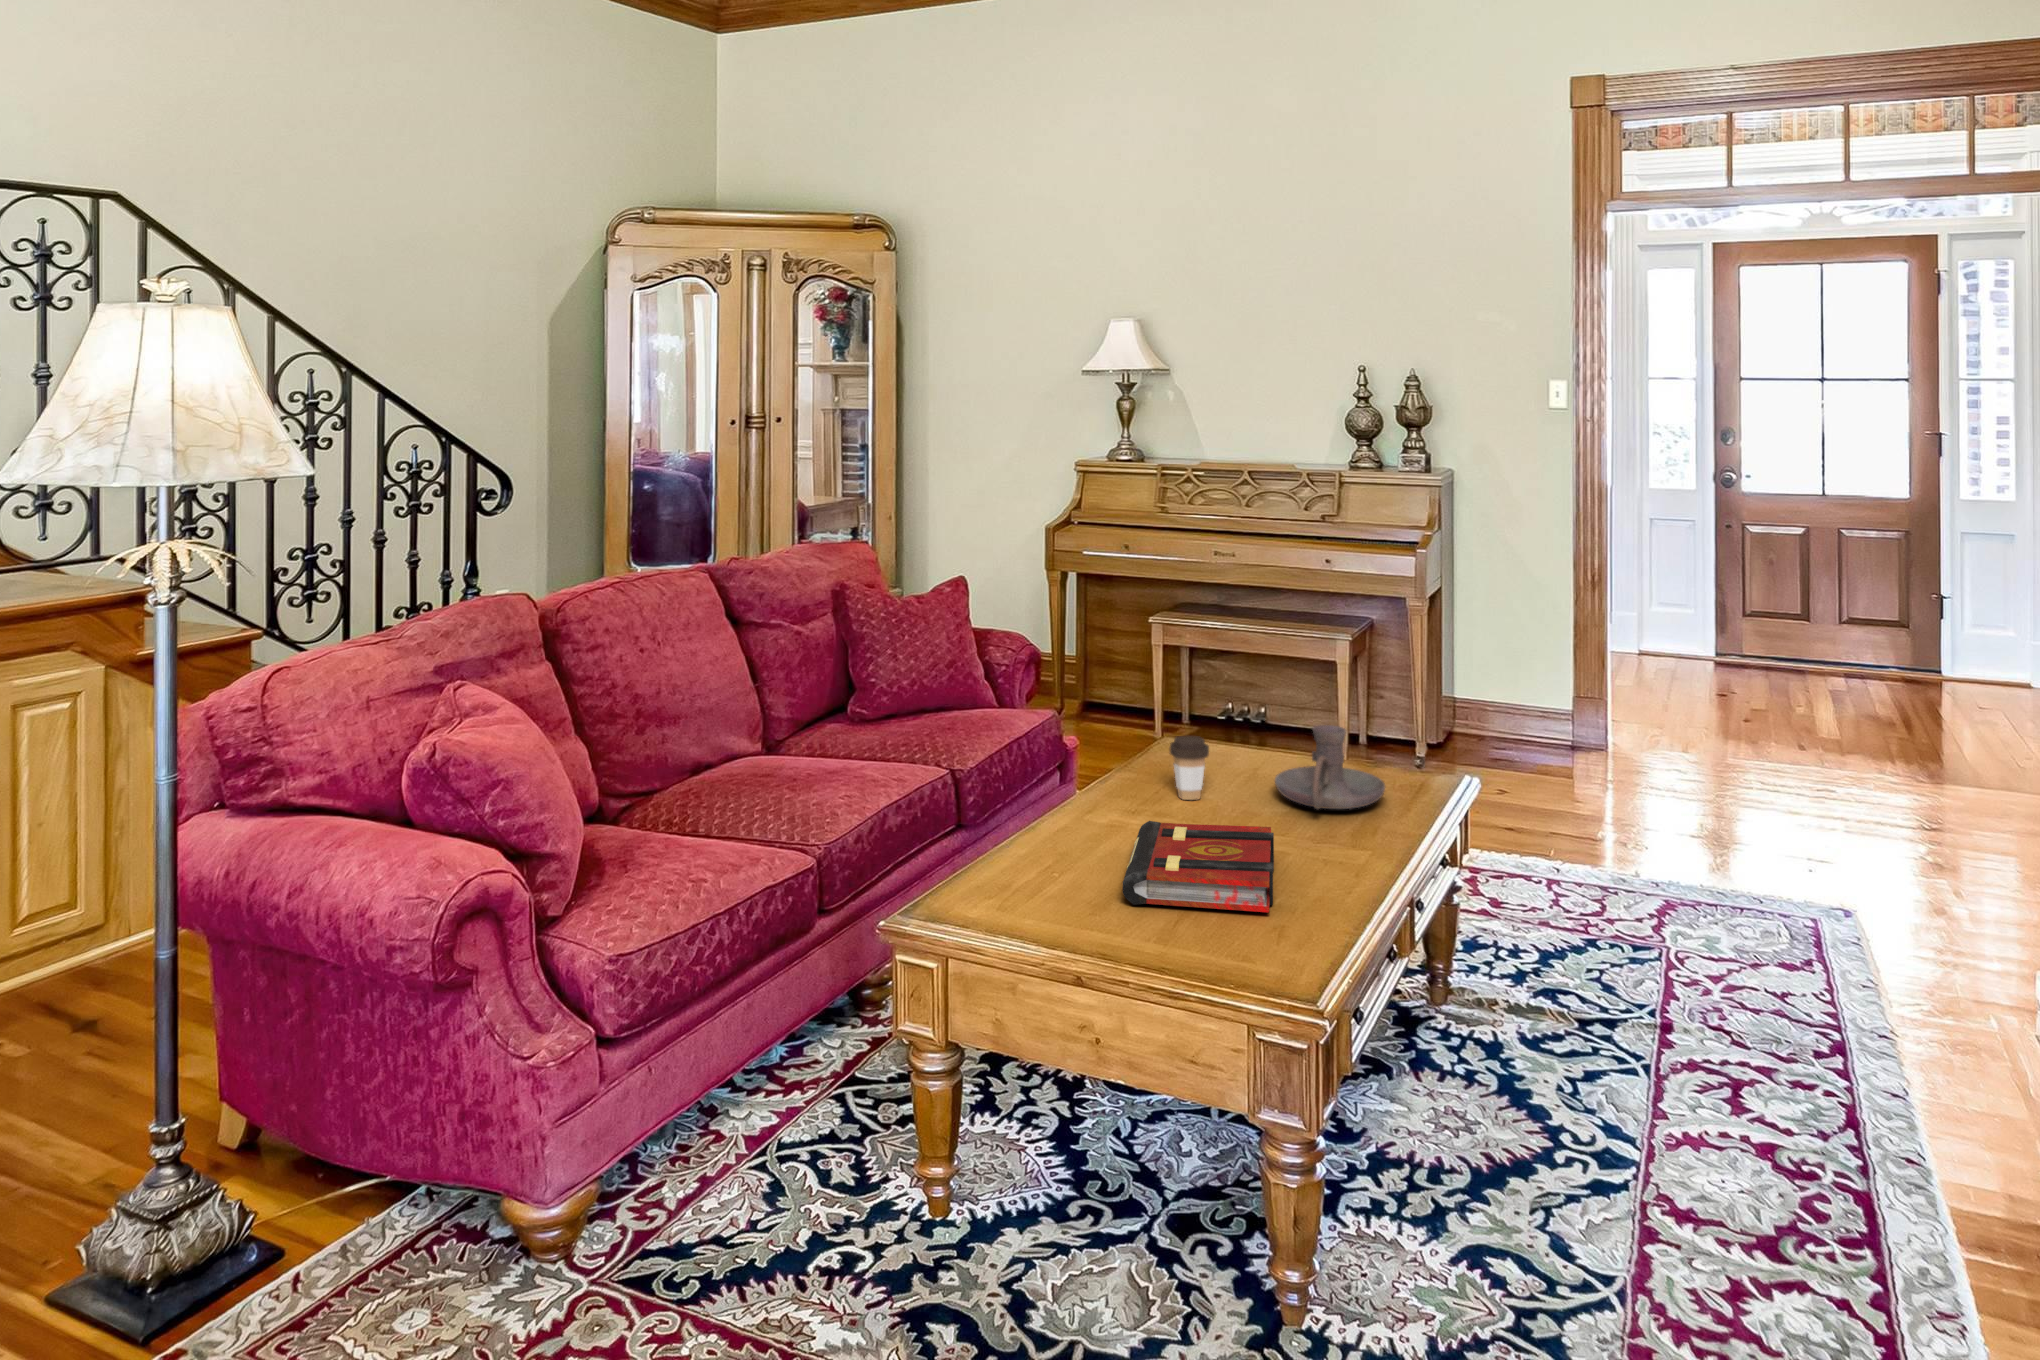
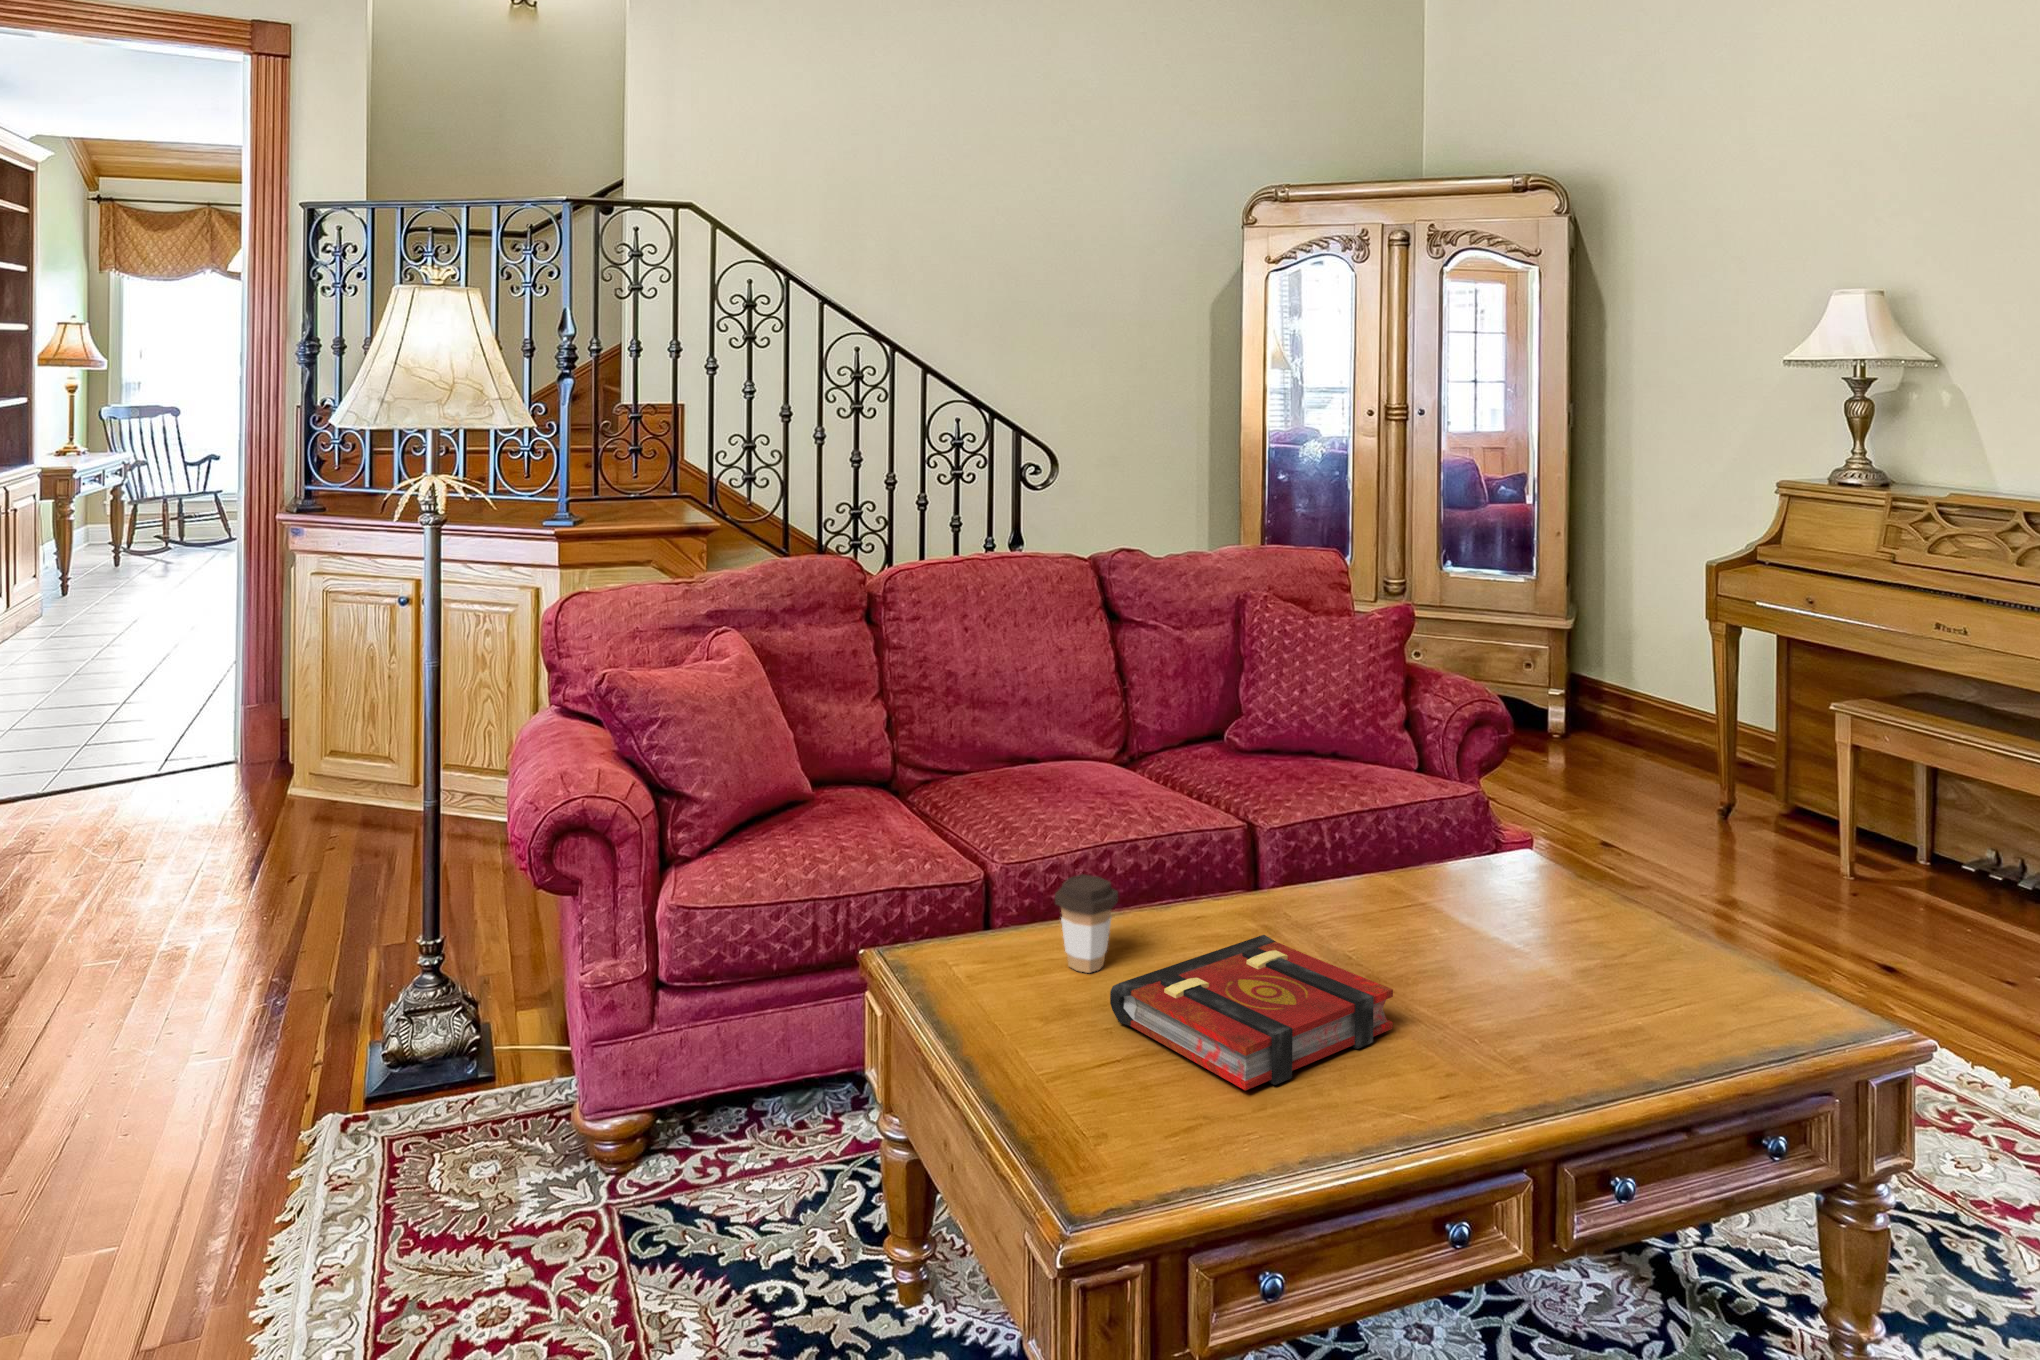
candle holder: present [1275,725,1385,809] -> none [1530,878,1711,1014]
coffee cup: present [1170,736,1209,800] -> present [1055,874,1118,973]

